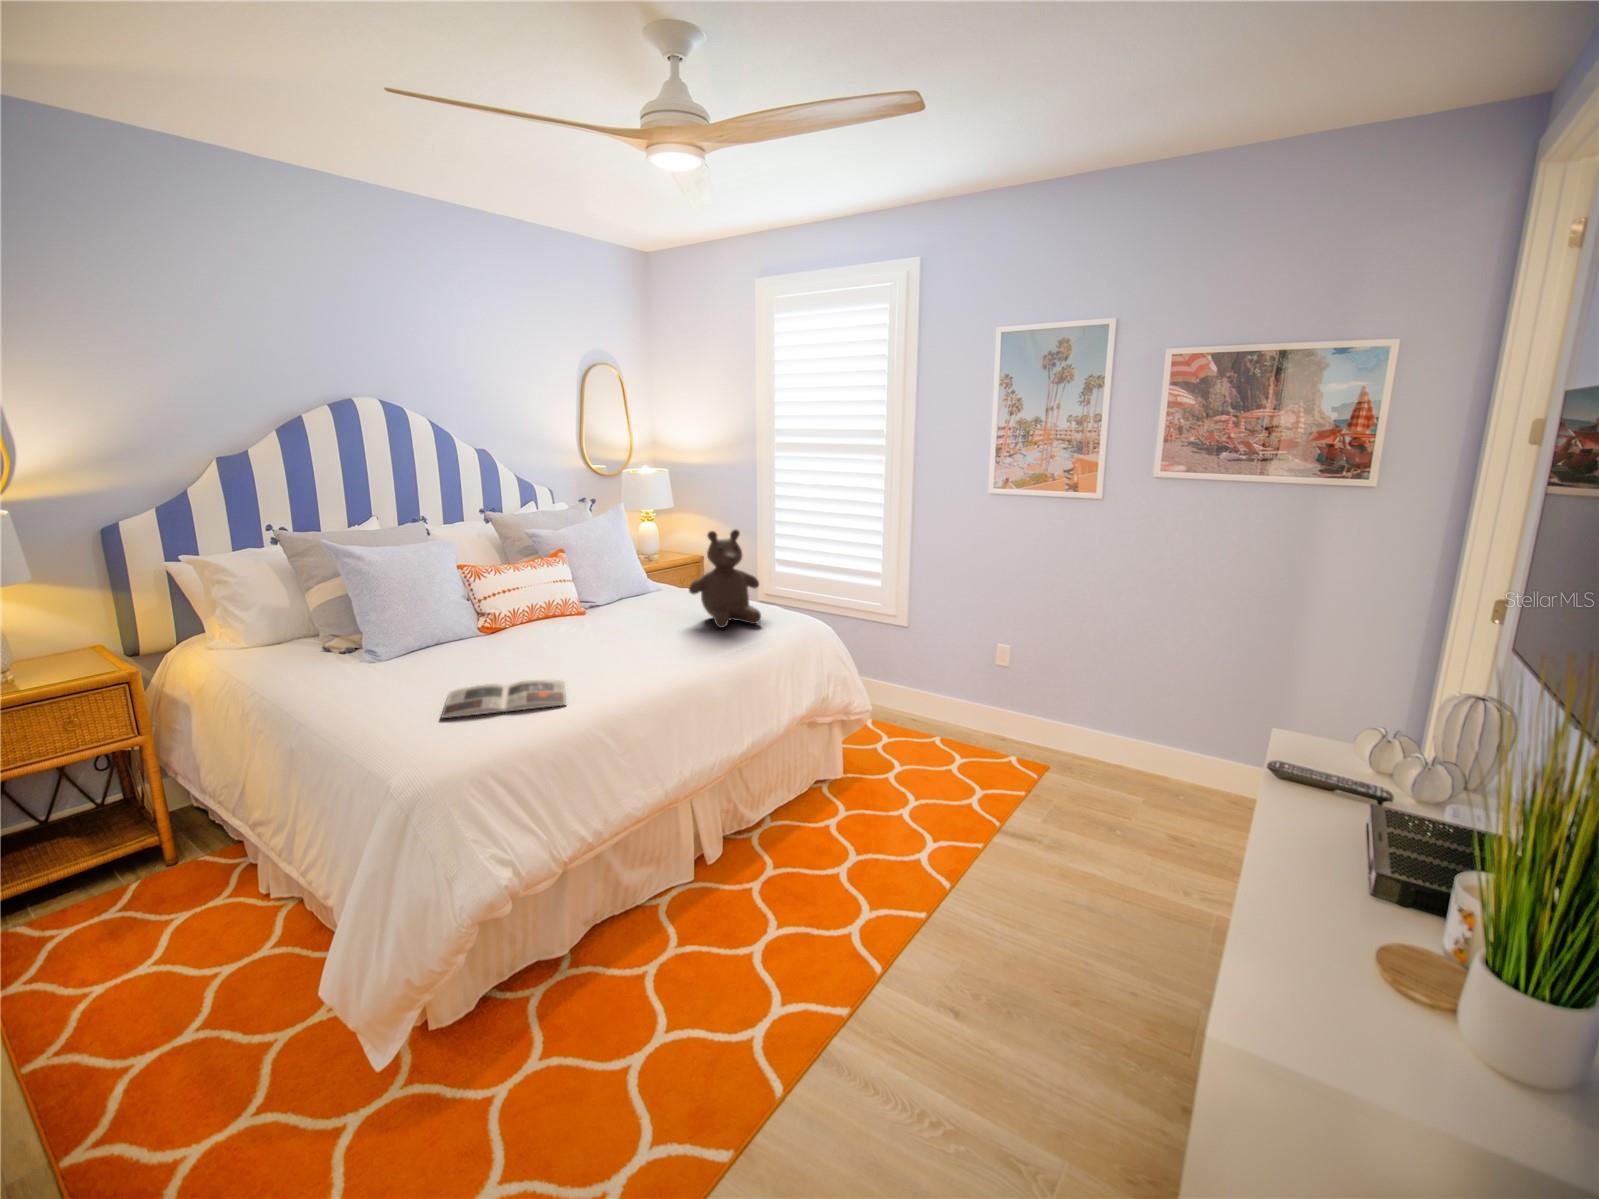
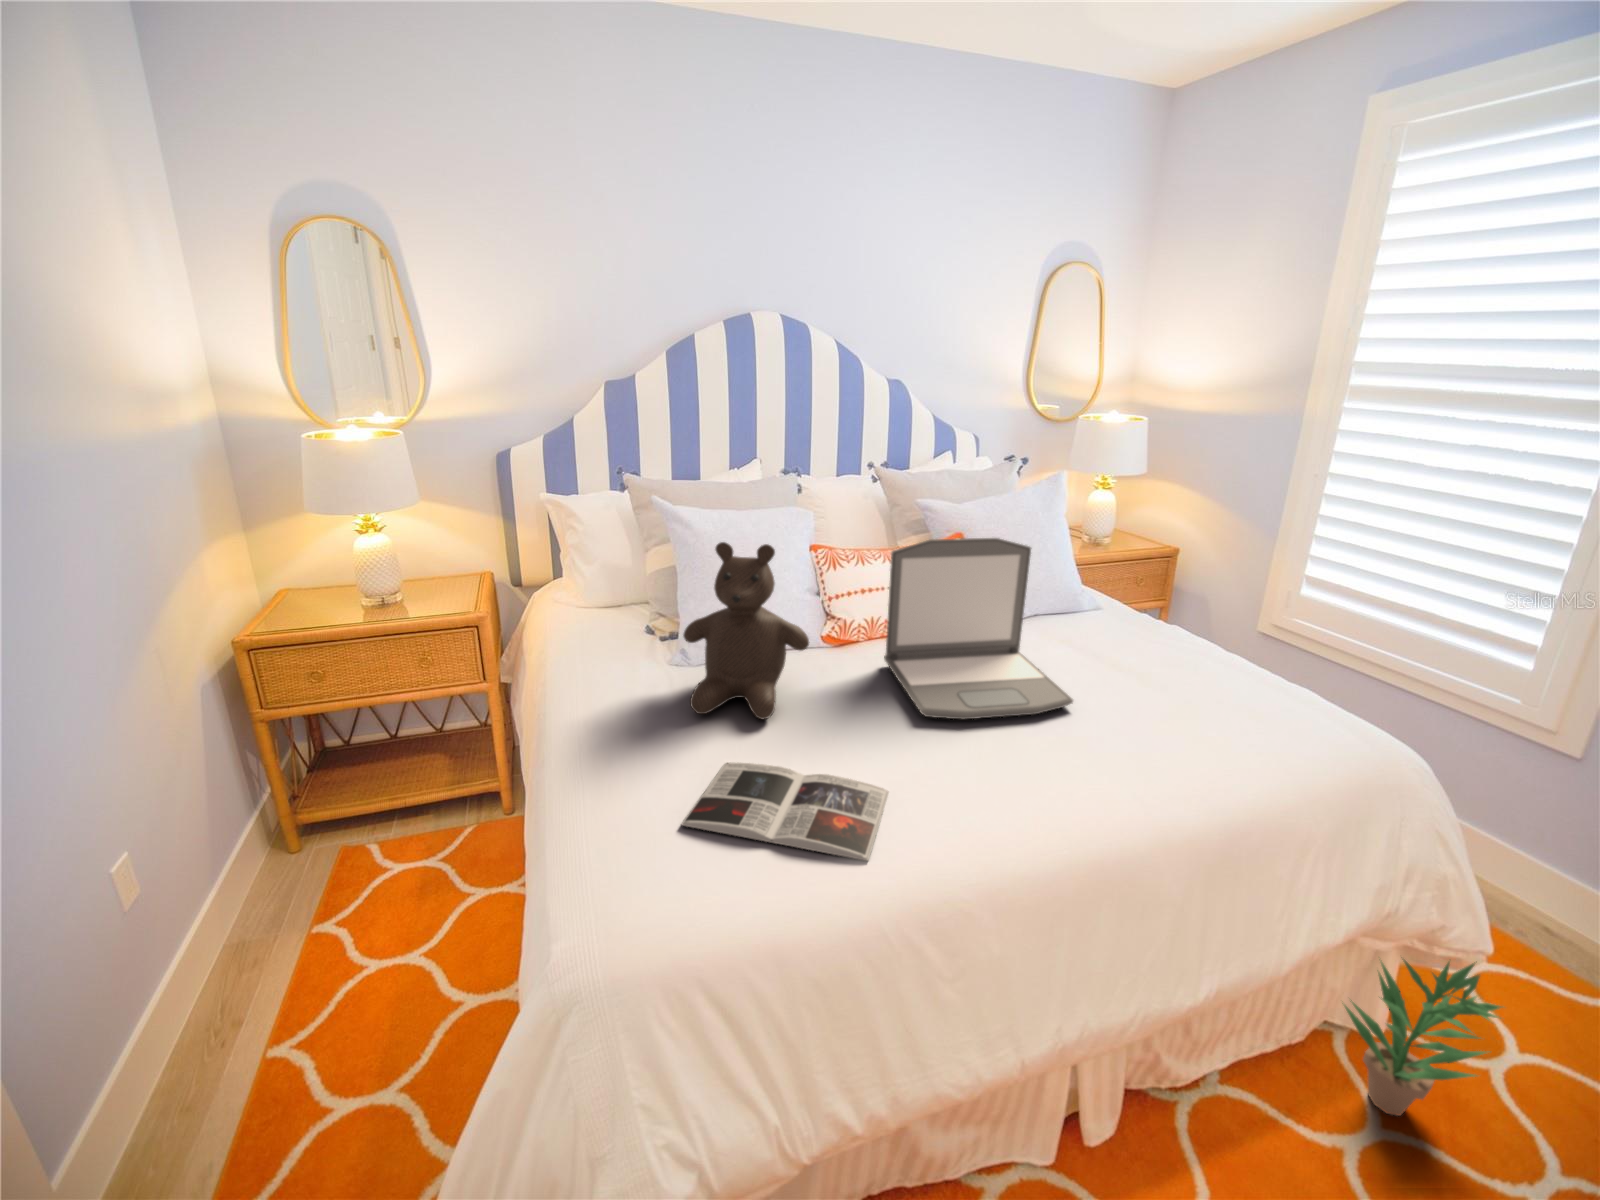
teddy bear: present [689,529,761,628] -> present [683,542,809,719]
laptop: none [526,540,657,650] -> present [884,538,1073,719]
potted plant: none [817,708,877,805] -> present [1344,960,1502,1116]

